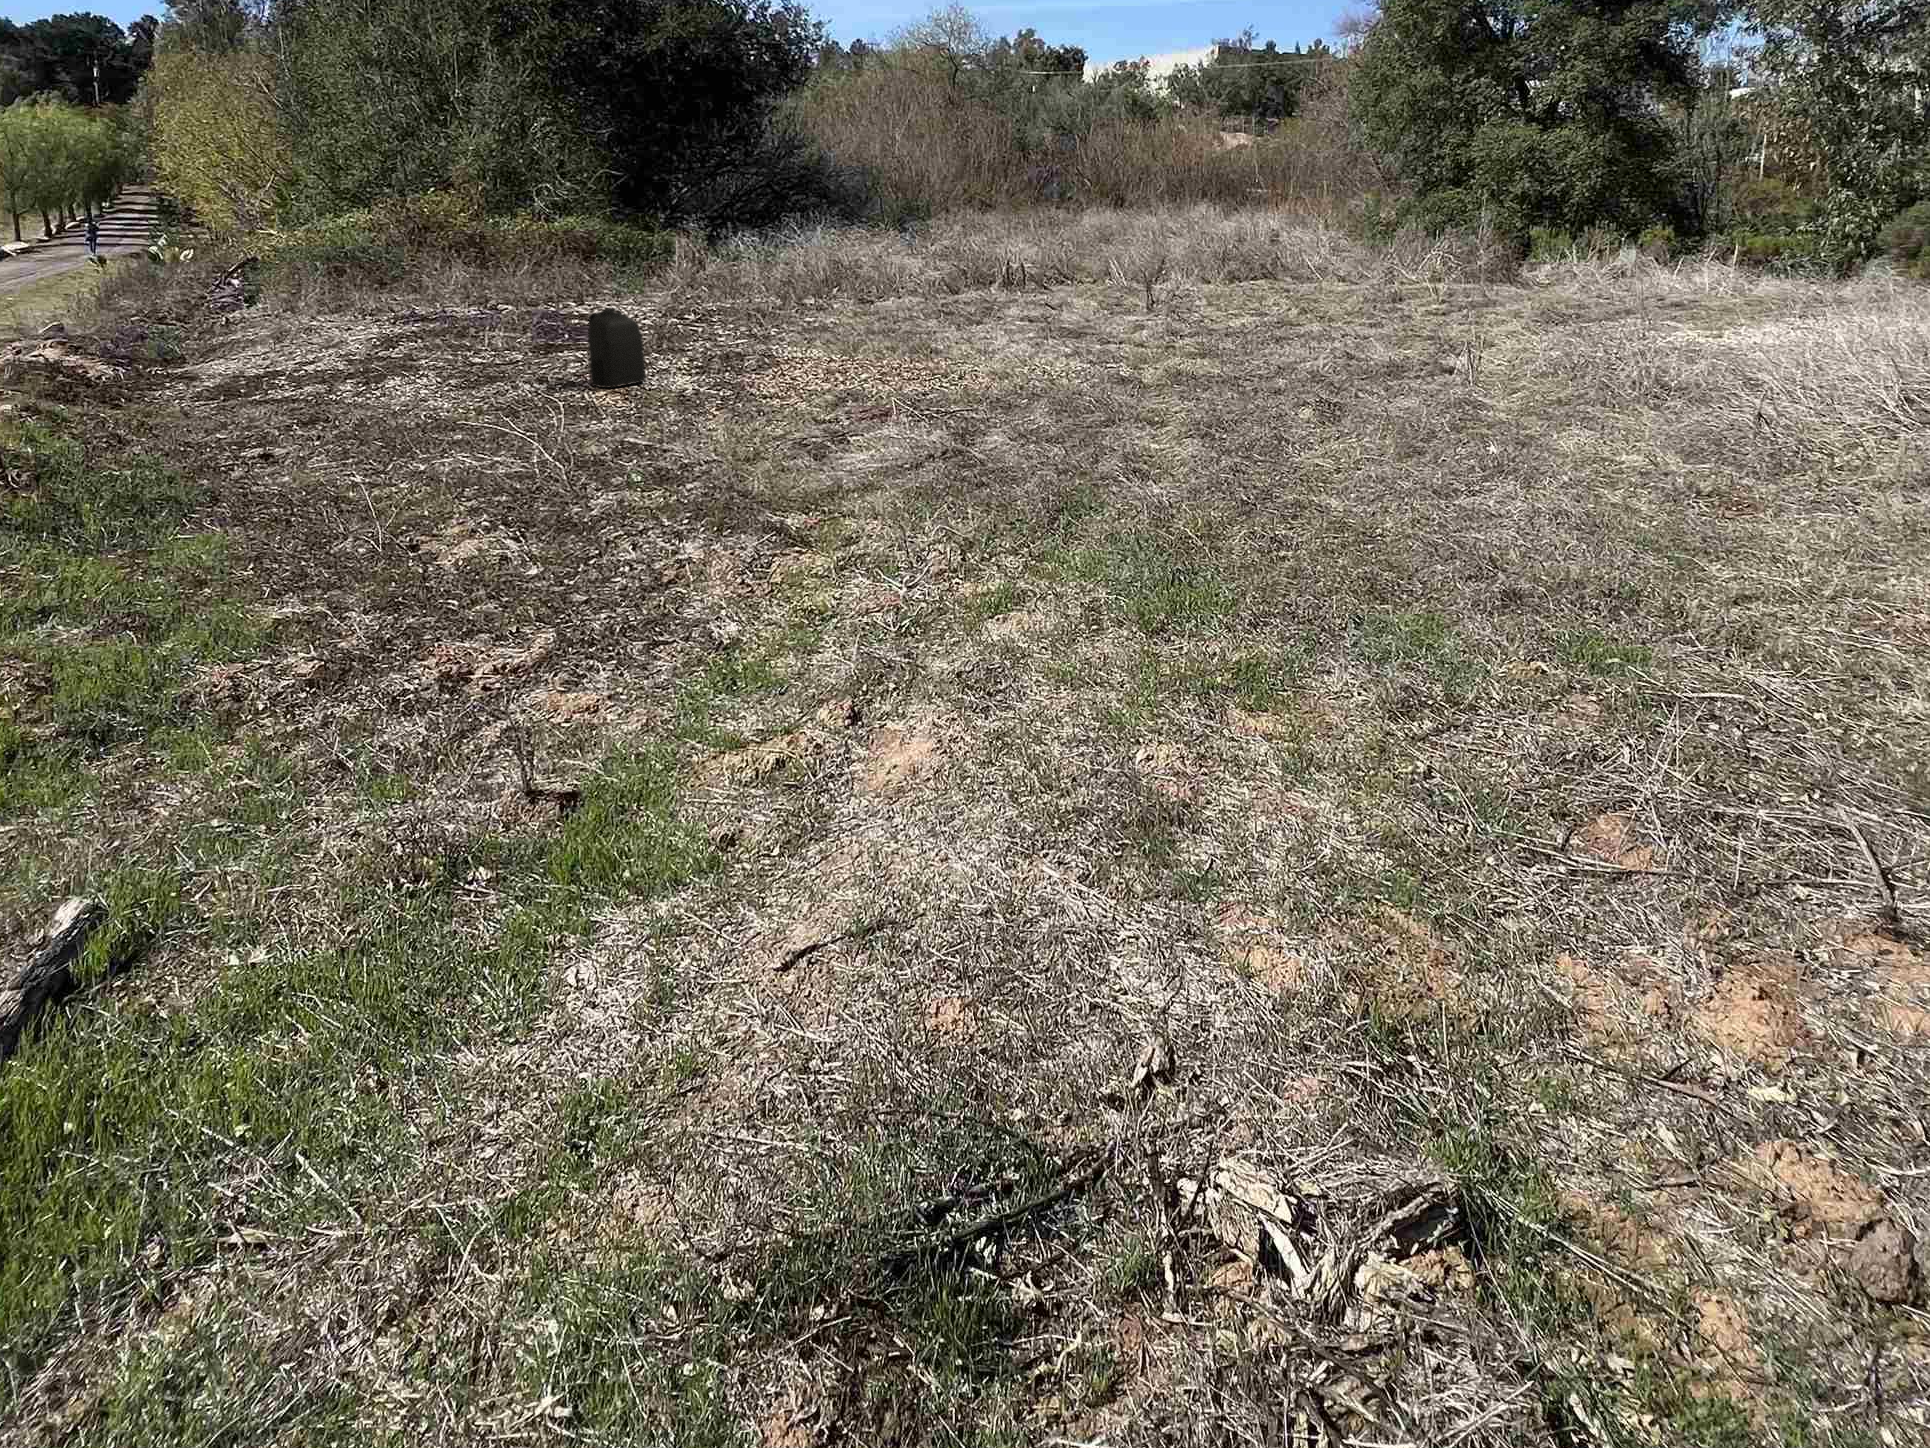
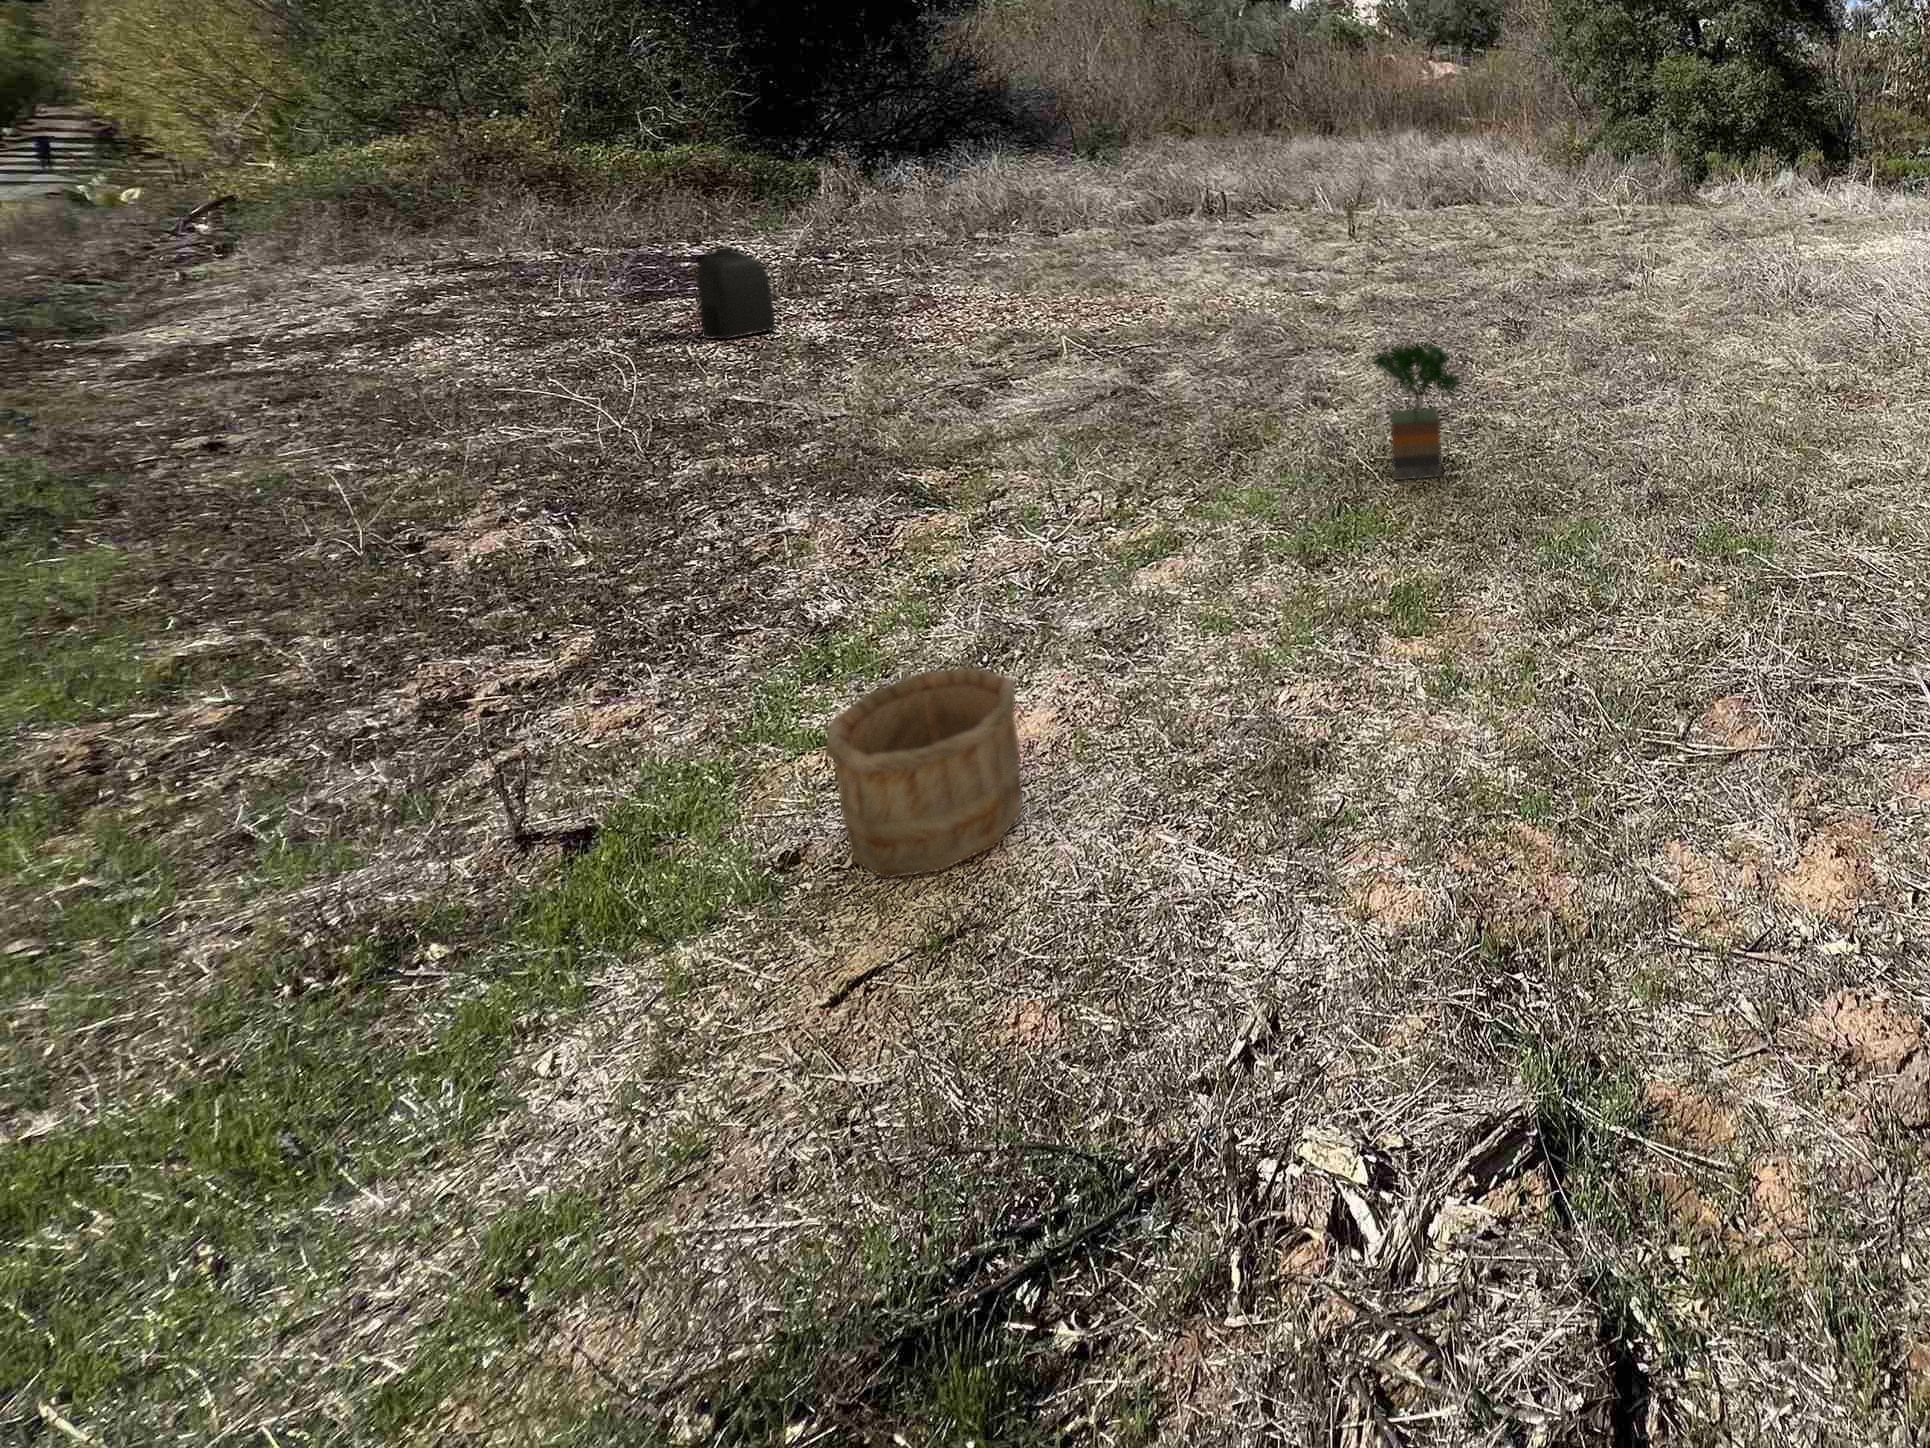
potted tree: none [1196,421,1290,557] -> present [1373,343,1460,480]
wooden bucket: none [767,694,918,870] -> present [825,668,1022,878]

